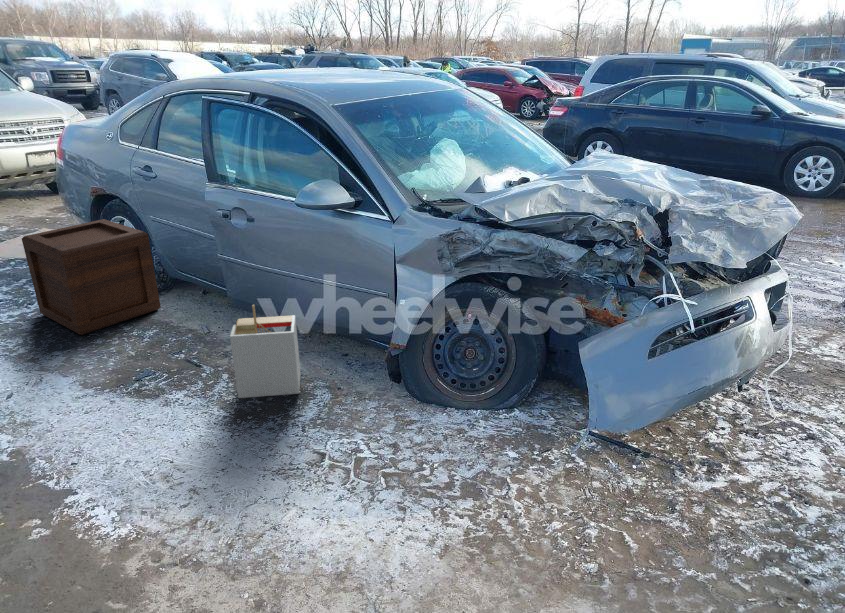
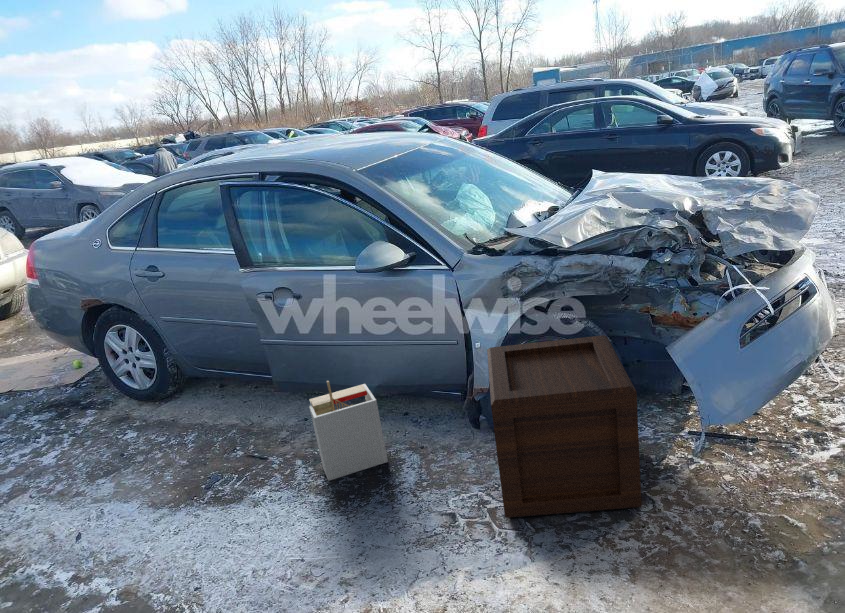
wooden crate: present [22,219,161,335] -> present [487,335,642,518]

